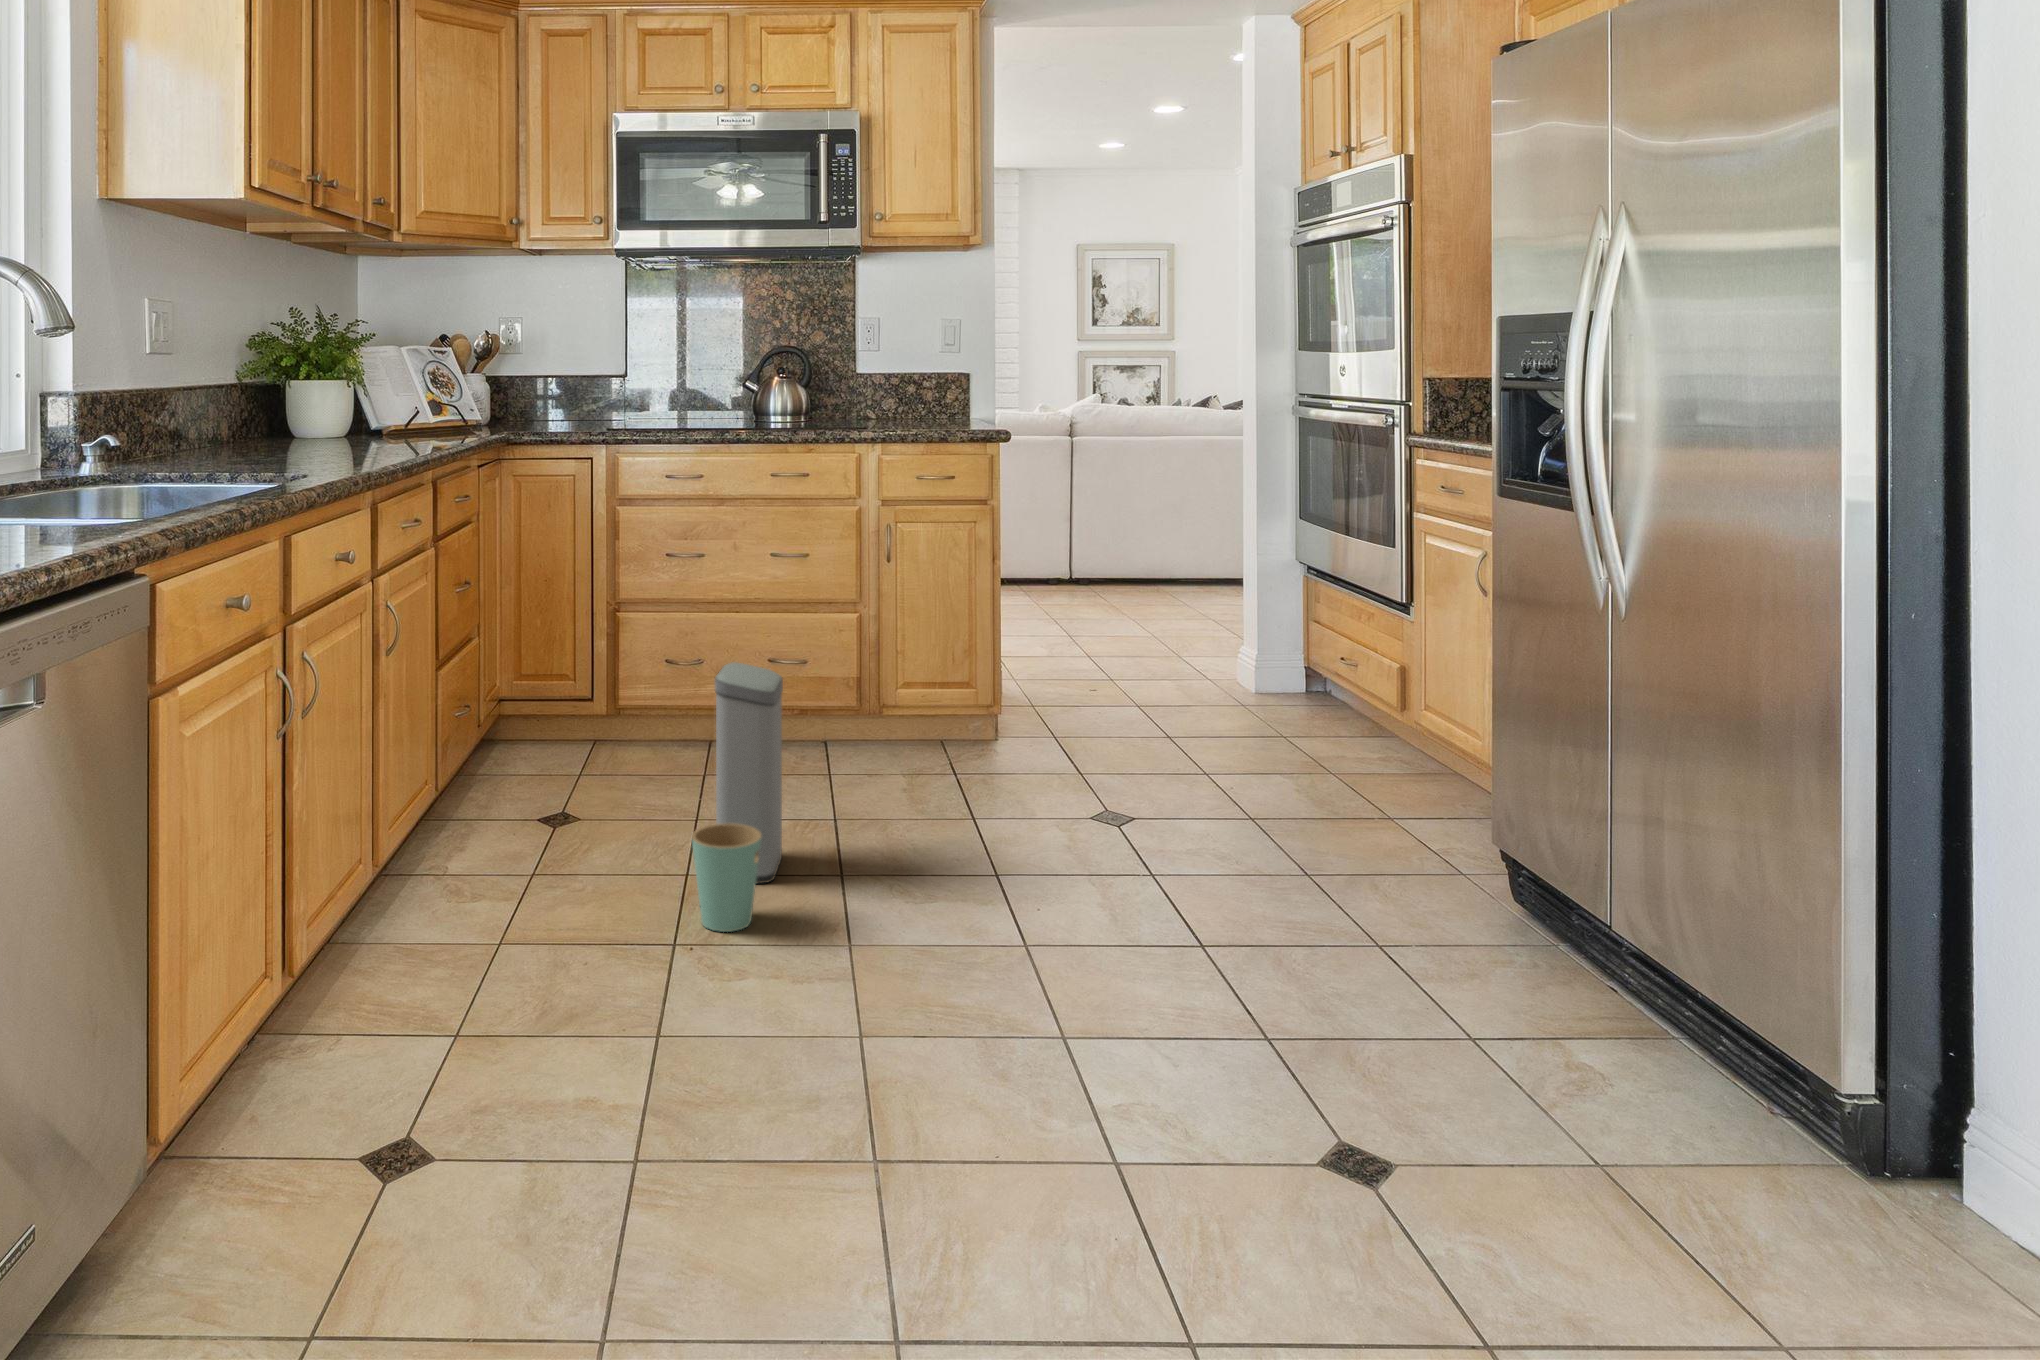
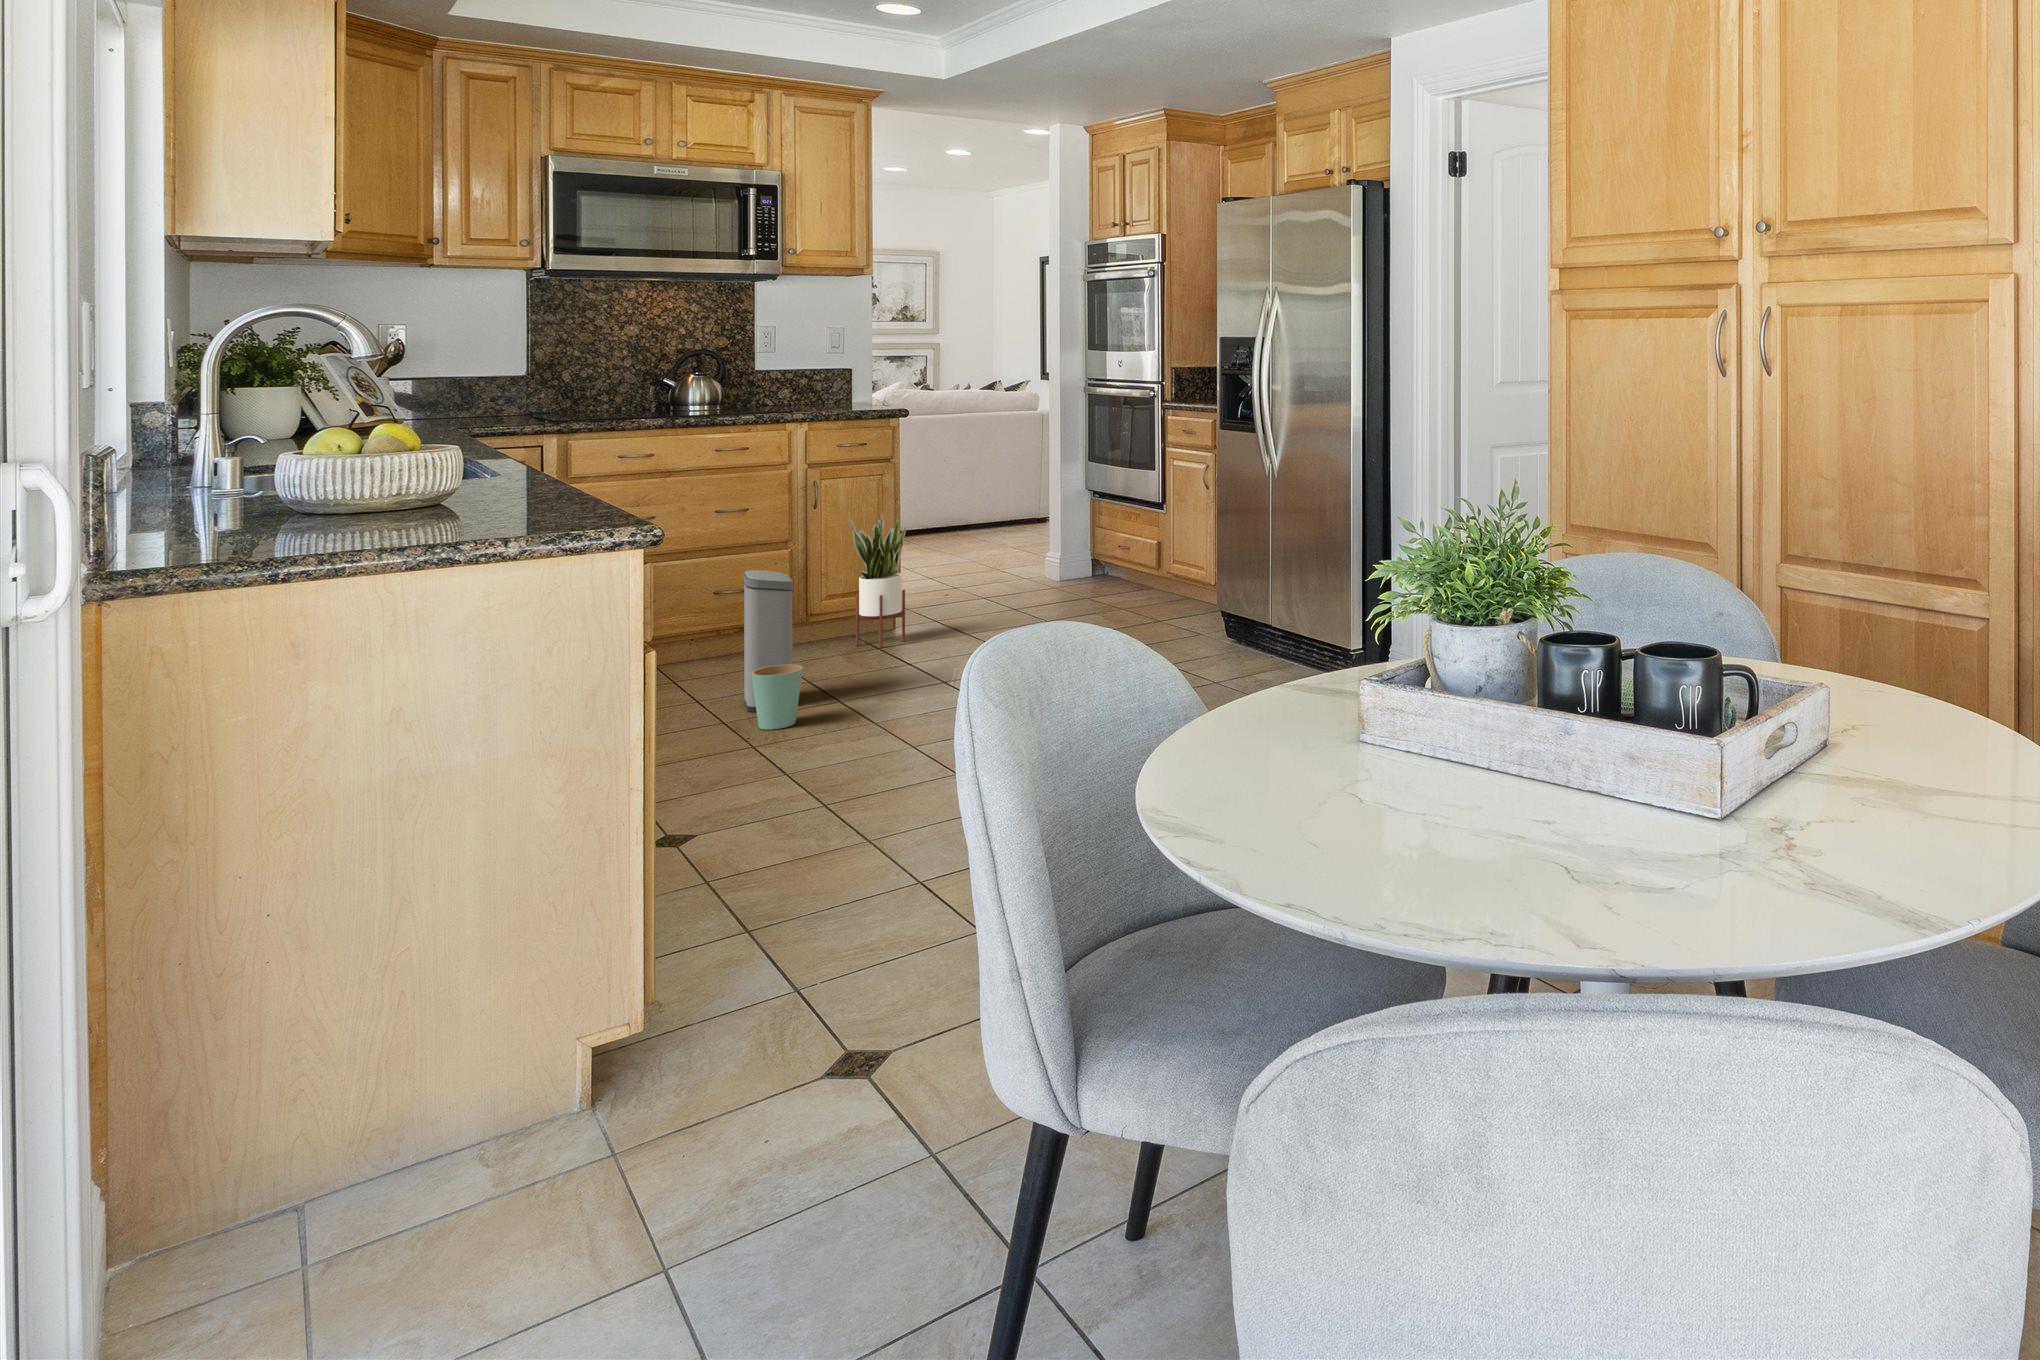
potted plant: none [911,585,992,786] -> present [849,514,906,648]

